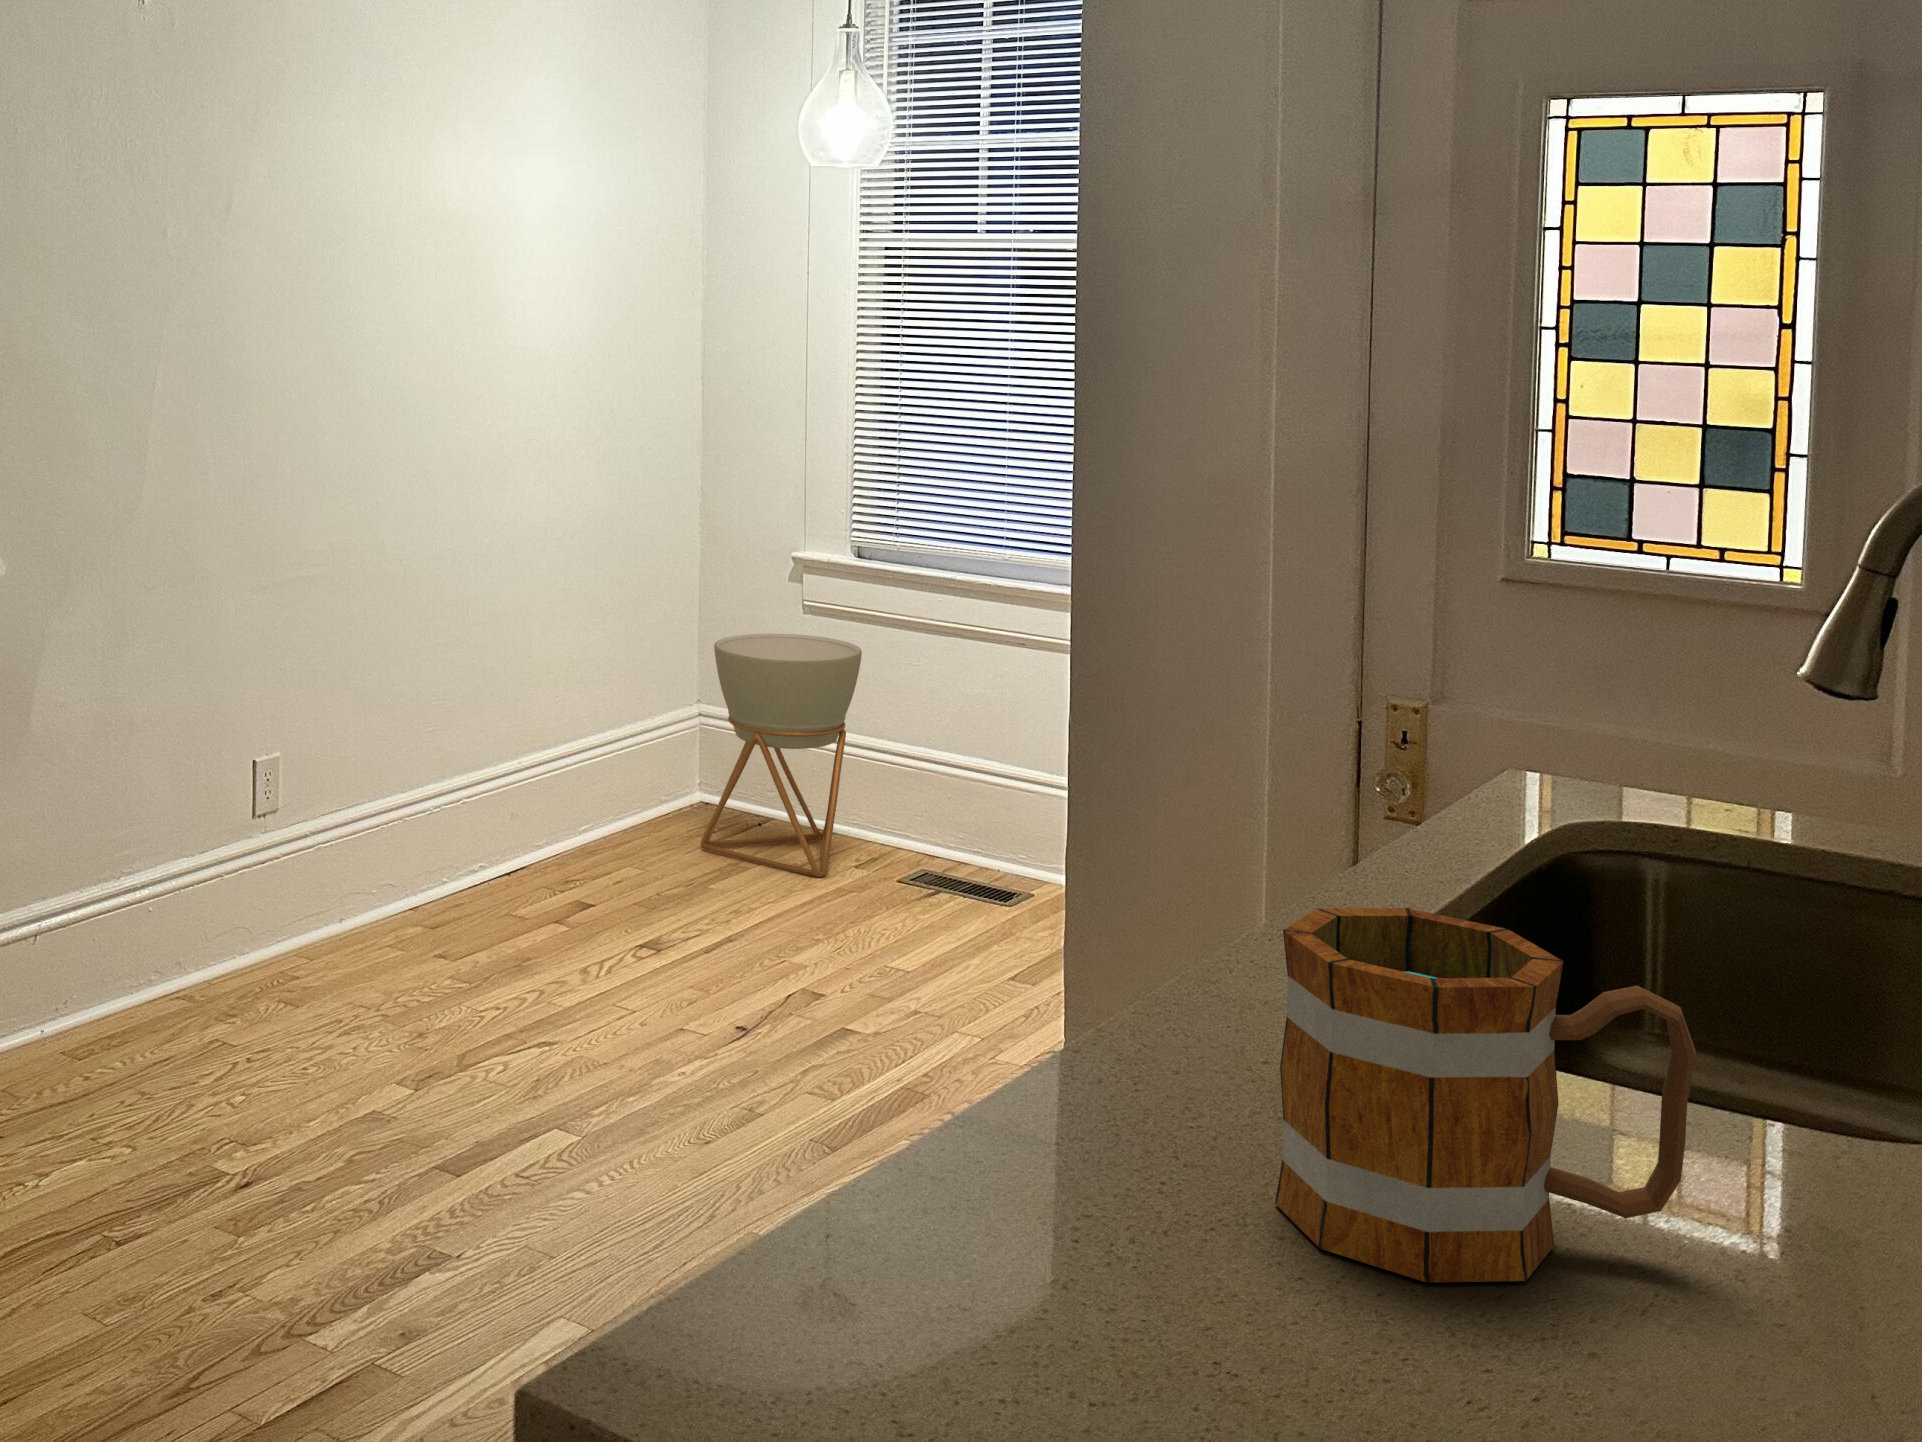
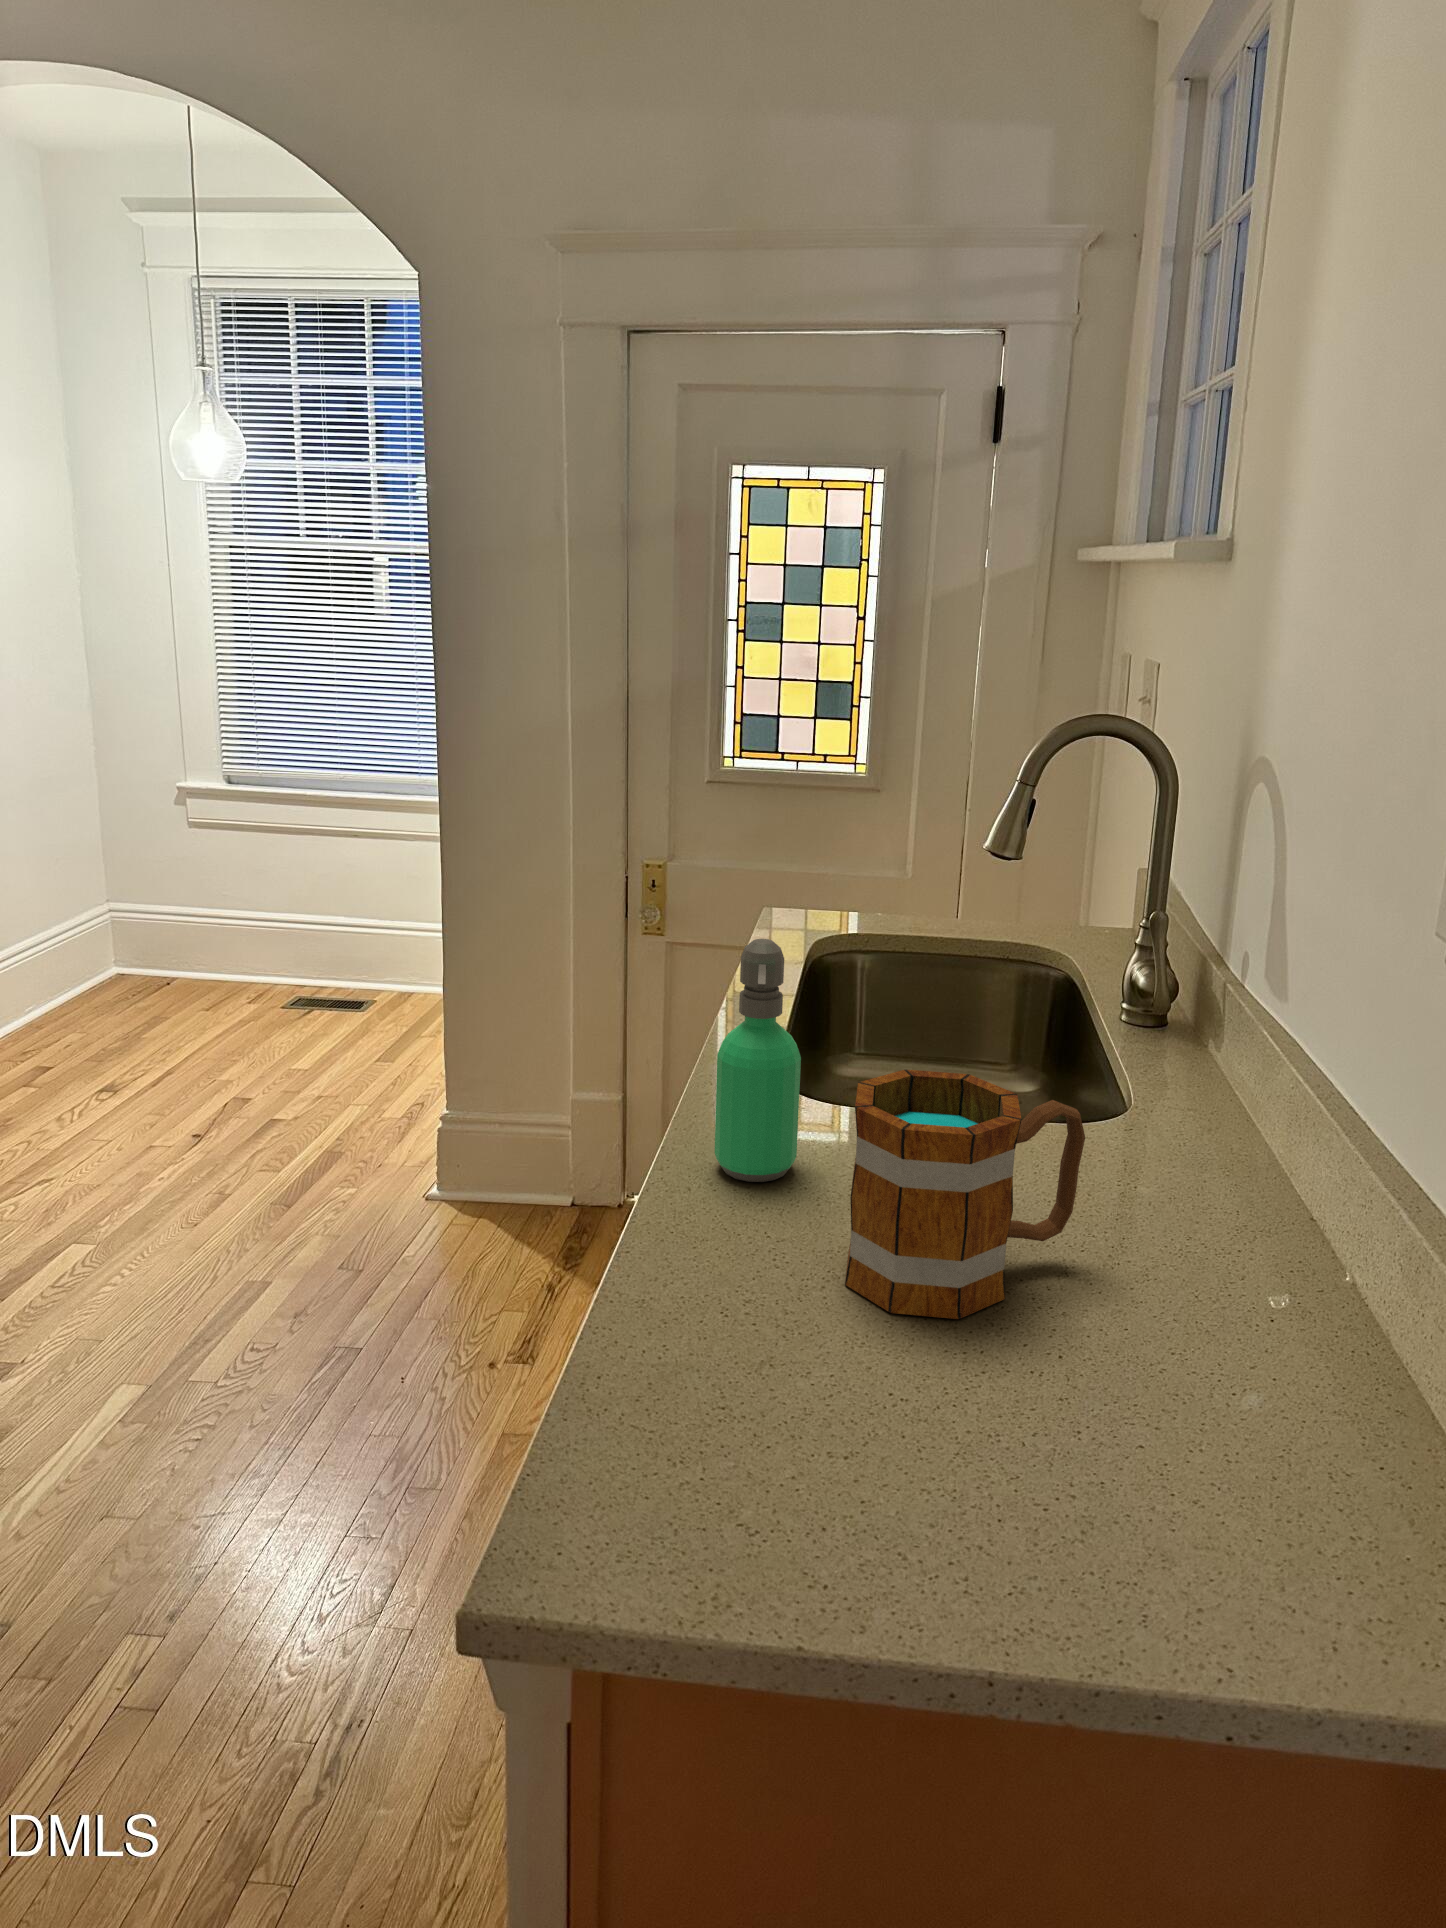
planter: present [701,634,862,878] -> none [123,841,239,1012]
soap dispenser: none [1177,712,1308,1072] -> present [715,939,801,1182]

